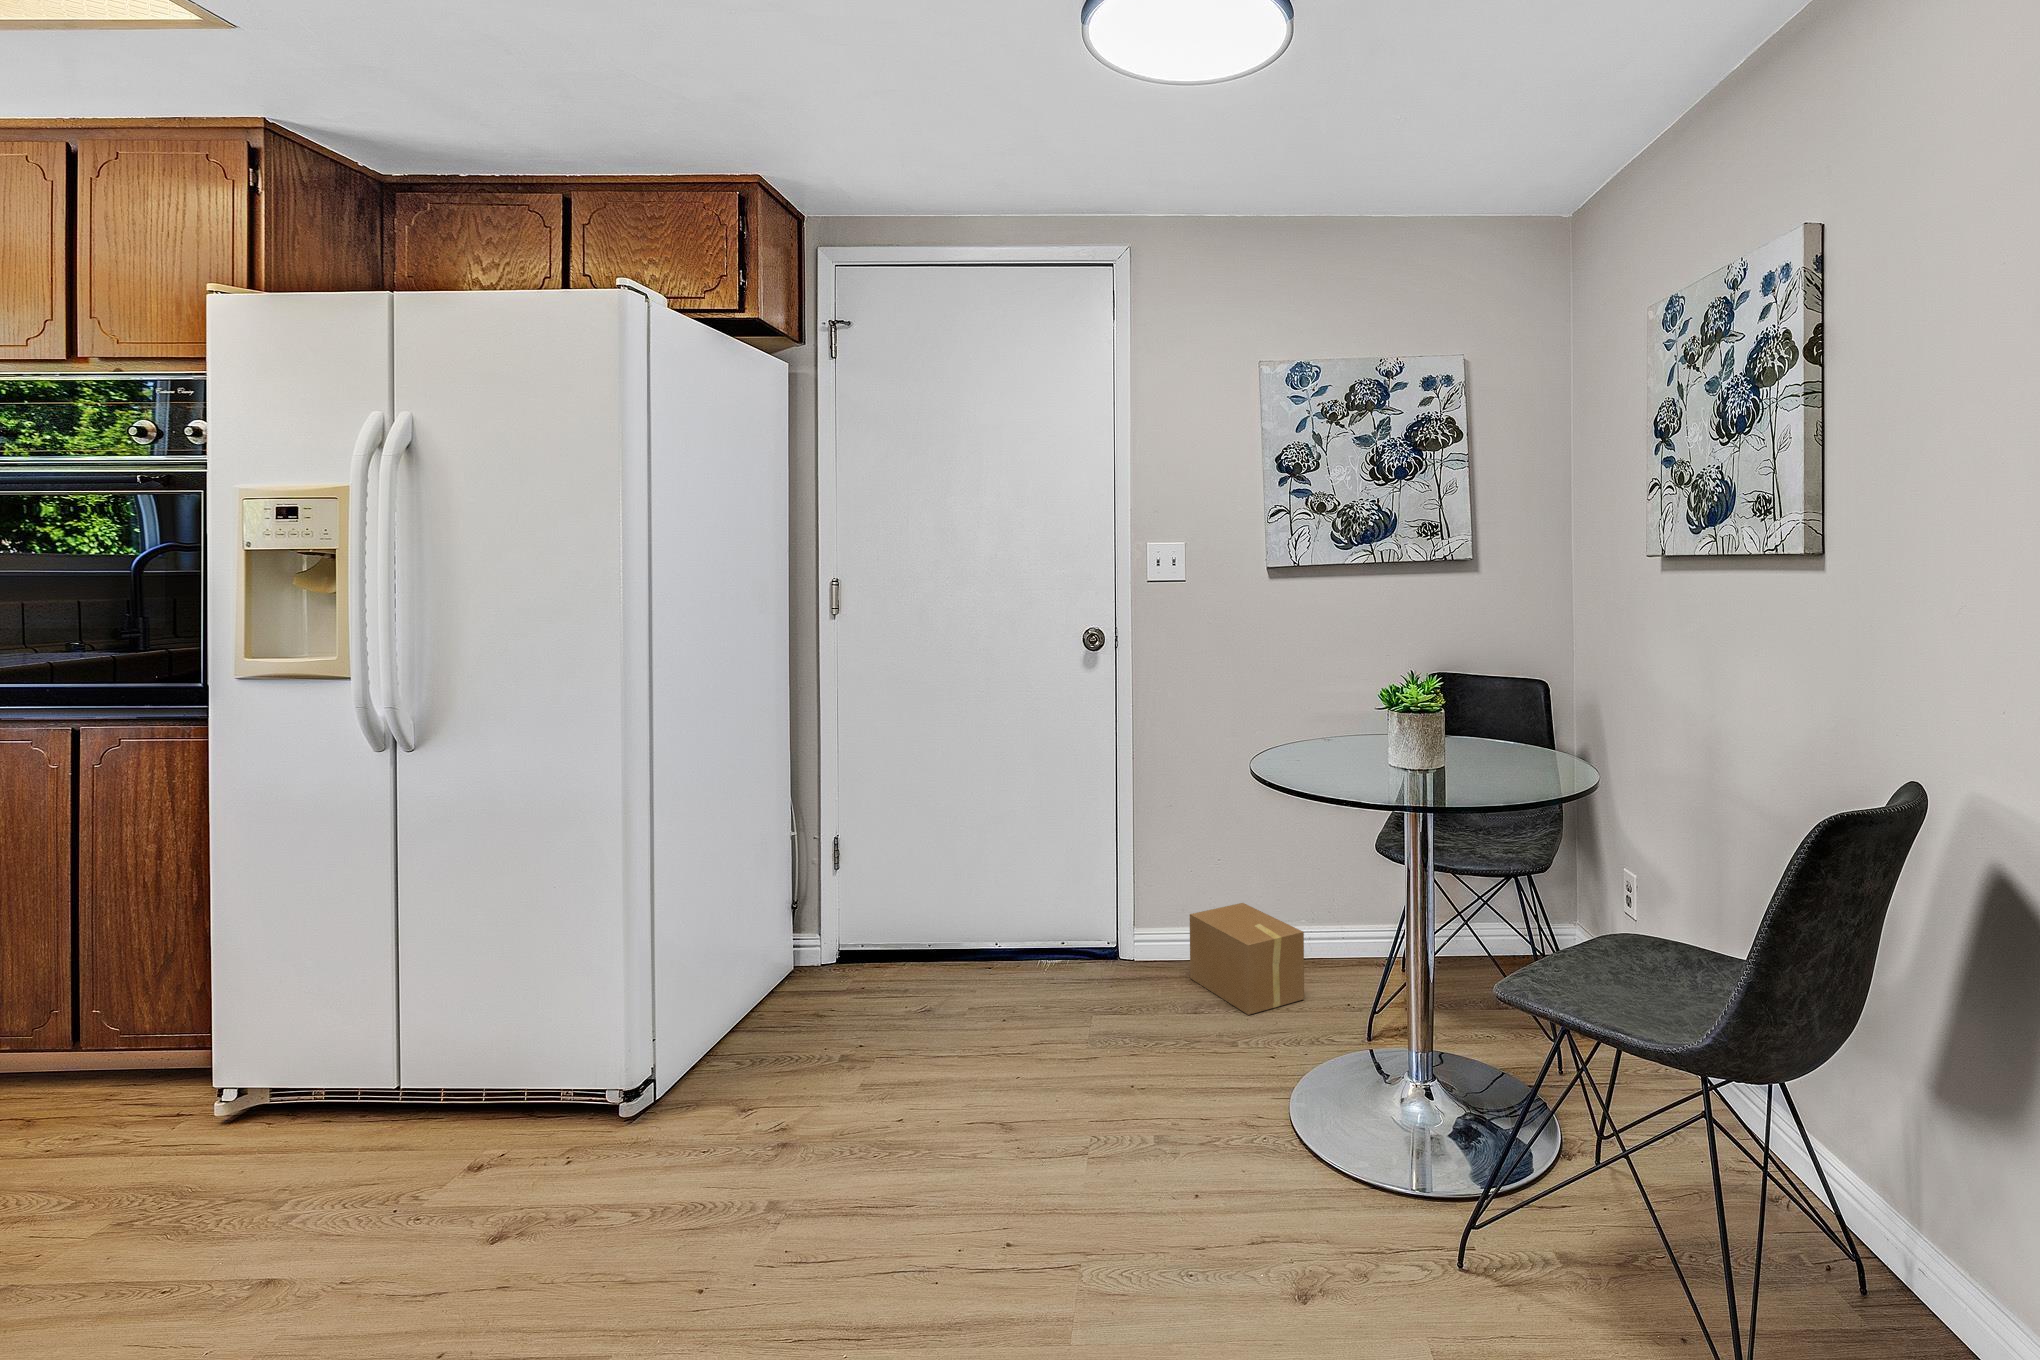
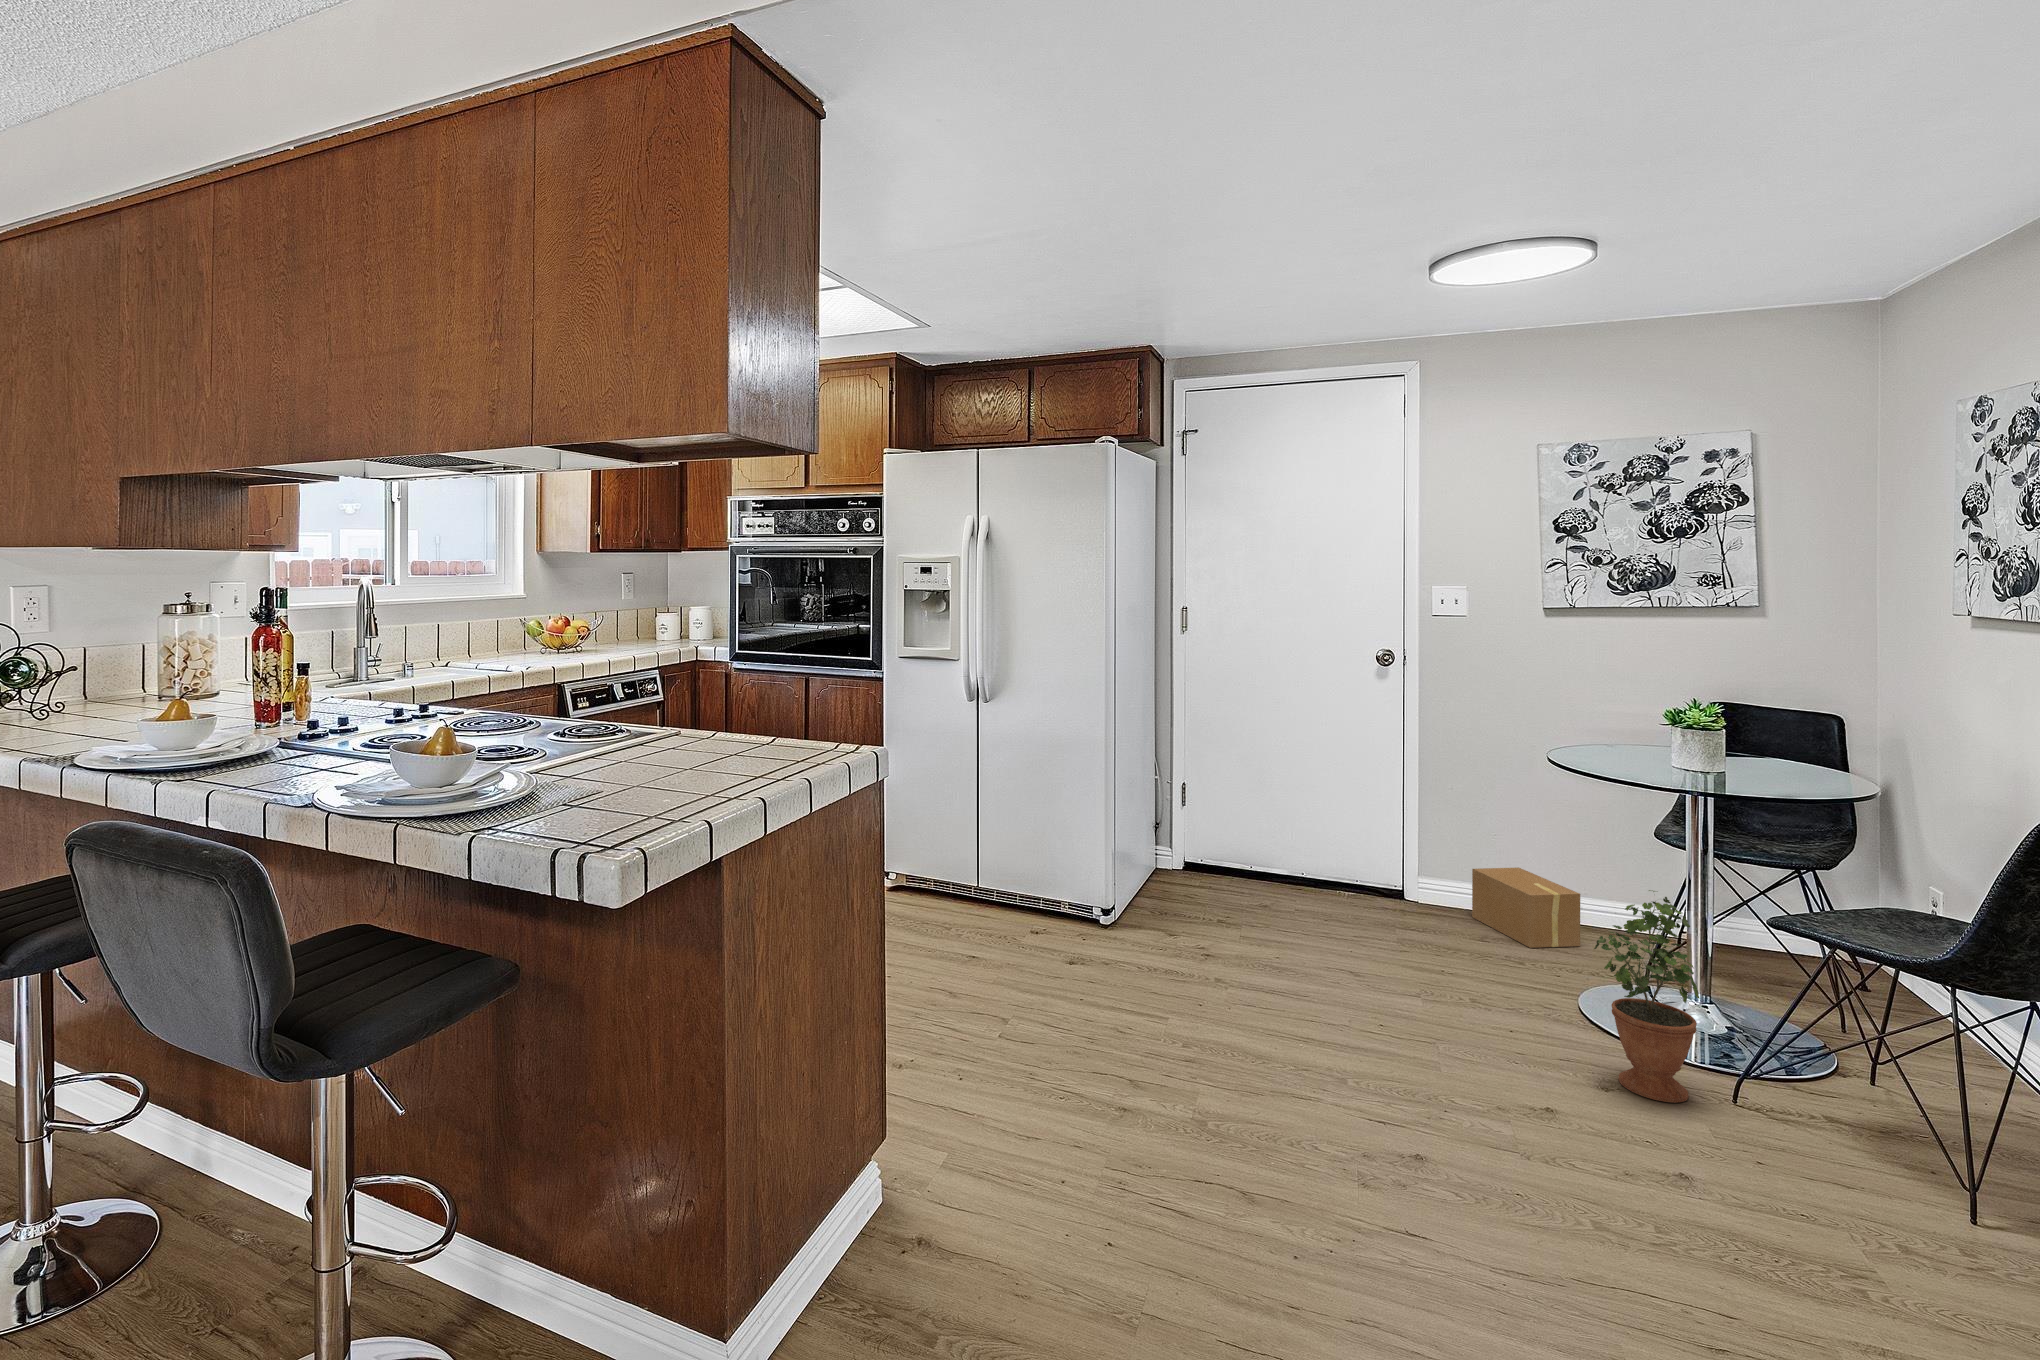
potted plant: none [1296,950,1419,1270] -> present [1594,890,1699,1103]

